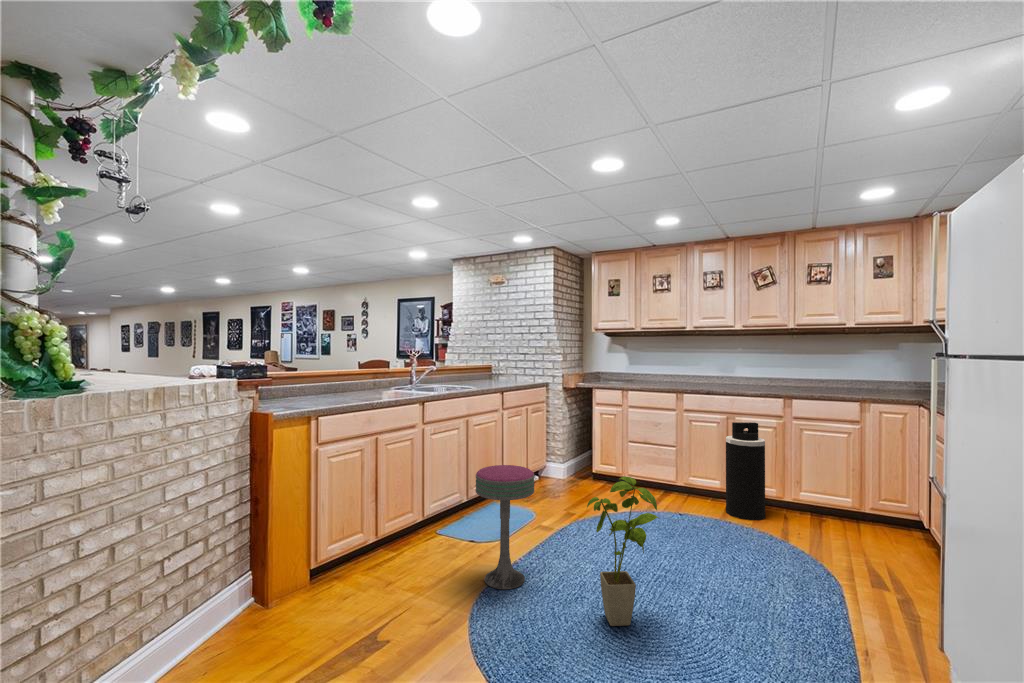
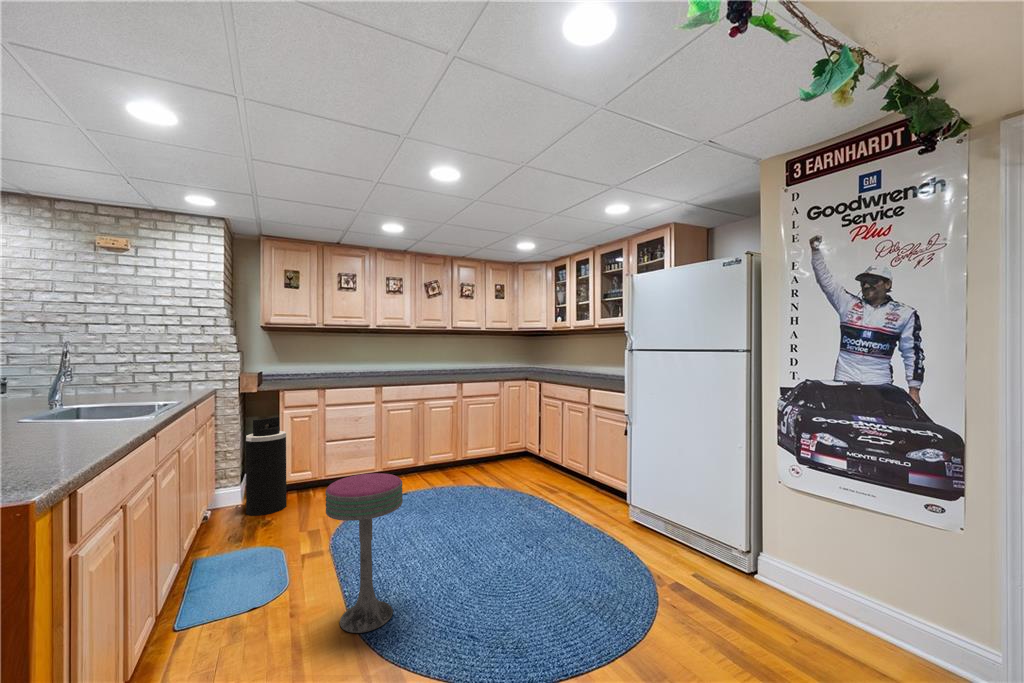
trash can: present [726,422,765,520] -> present [246,417,287,516]
house plant: present [587,476,659,626] -> none [479,446,545,587]

